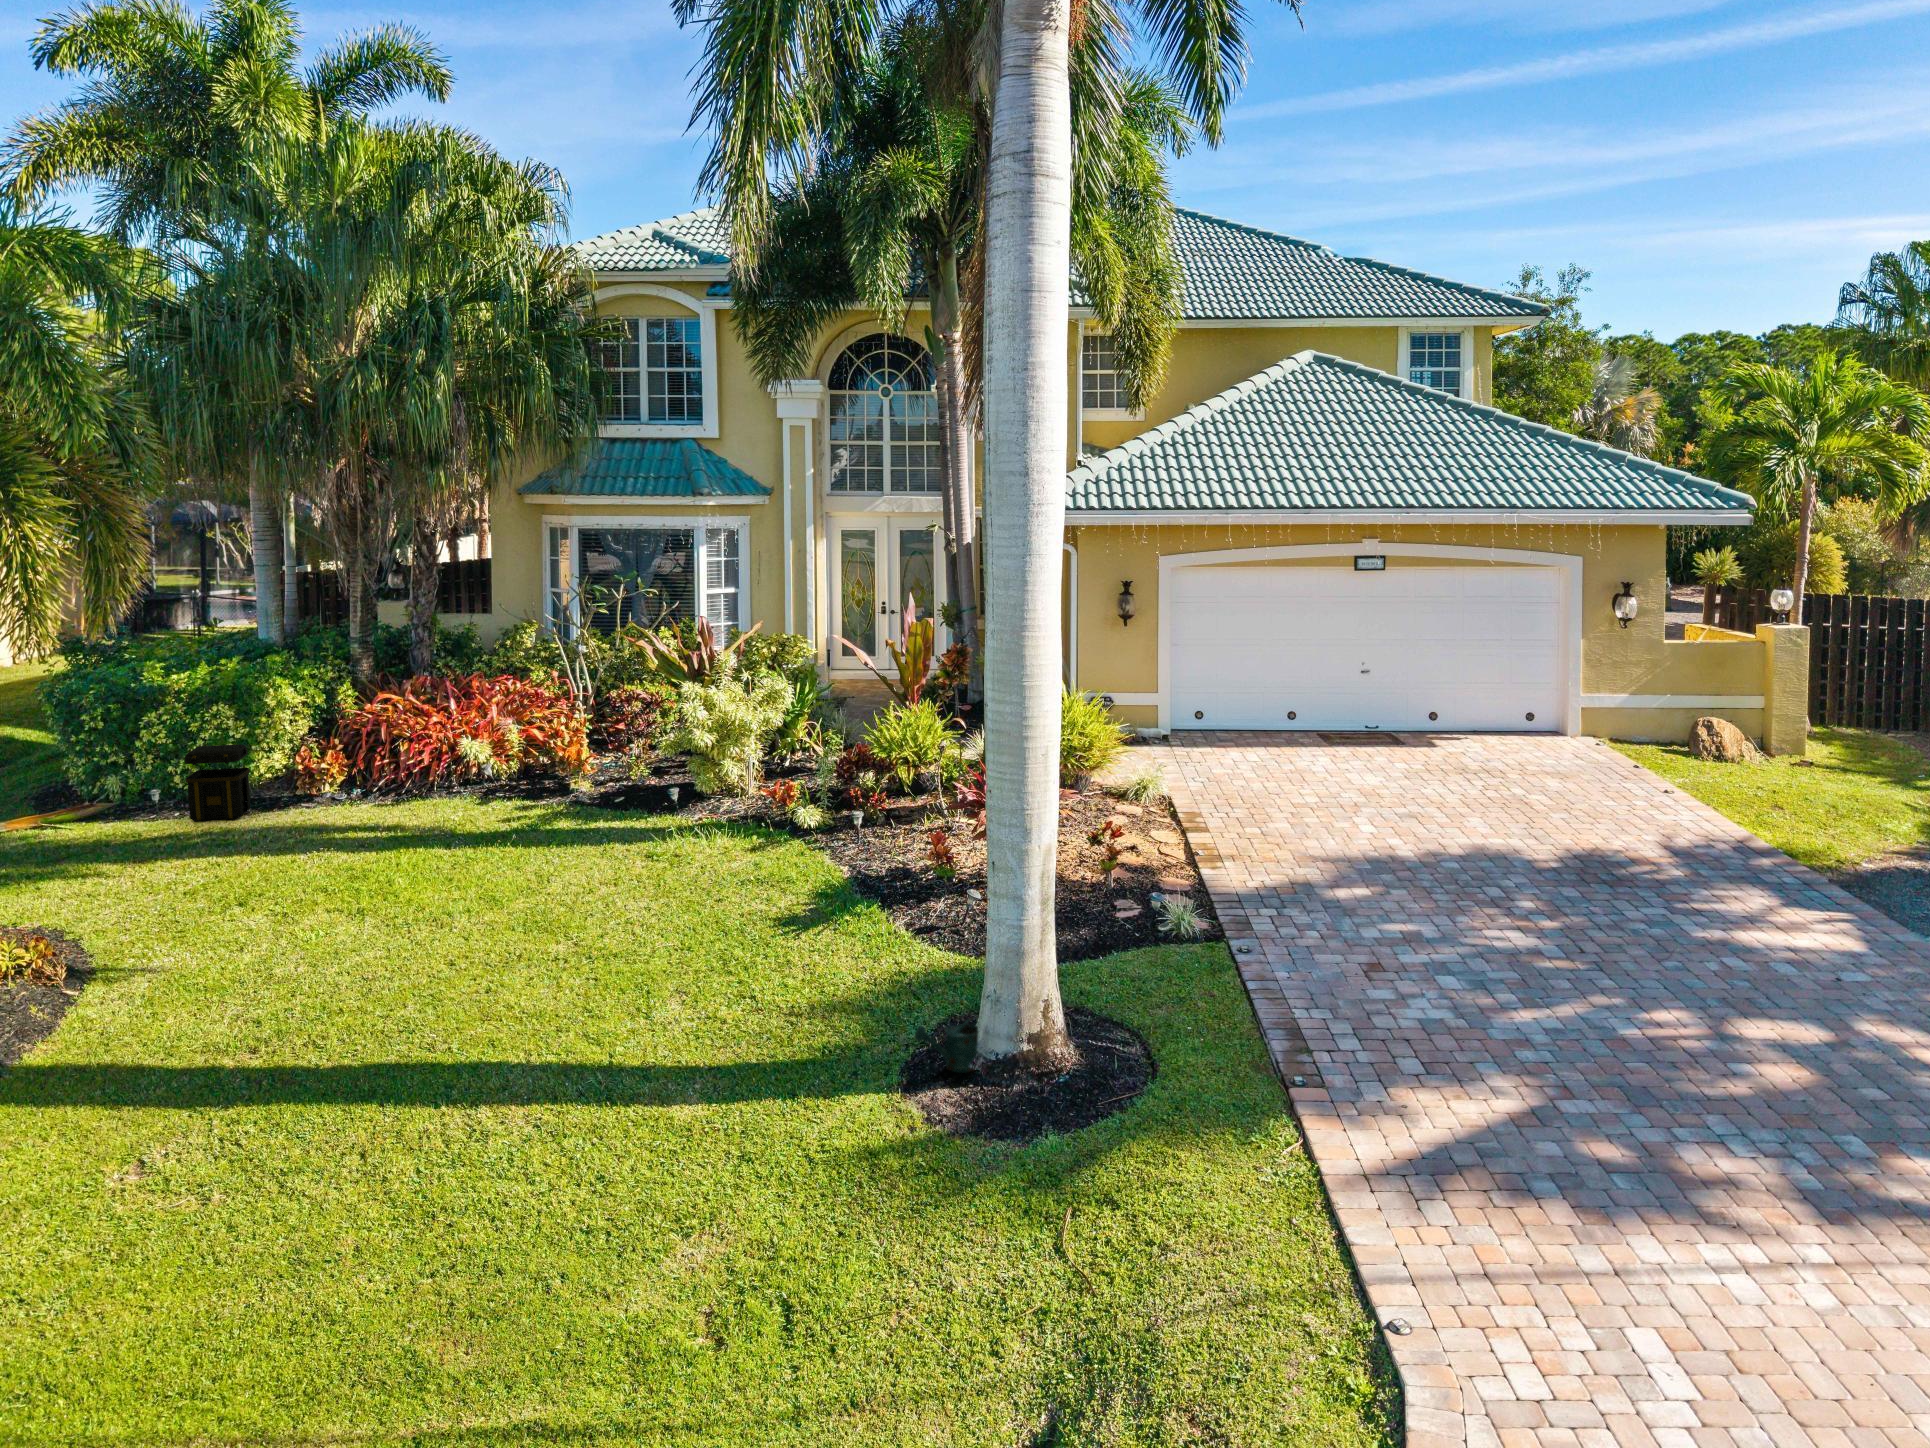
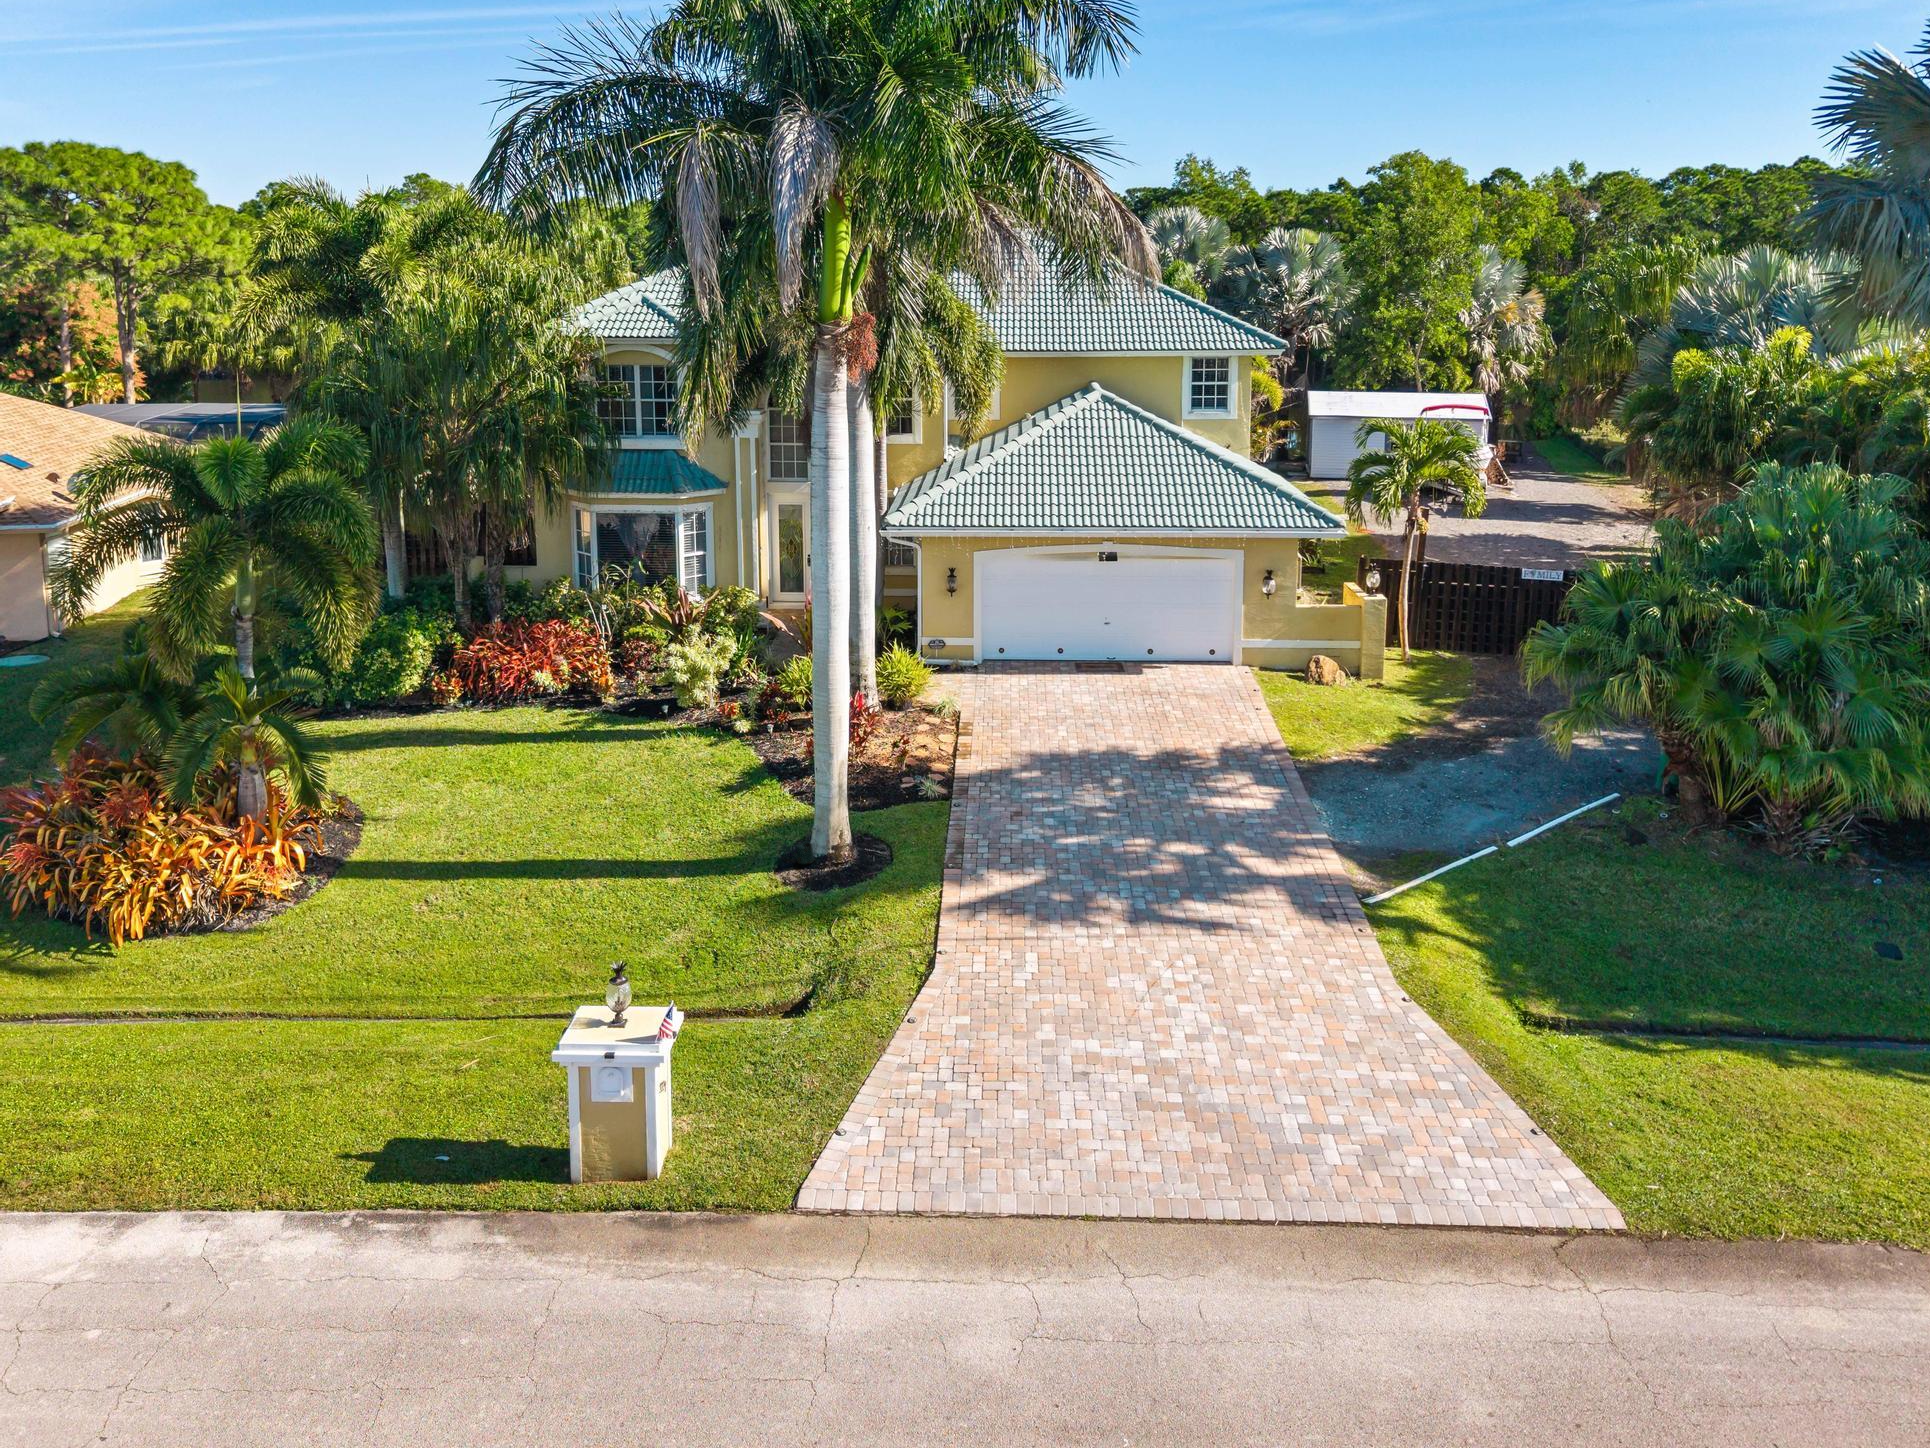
toolbox: present [185,745,251,821] -> none [369,674,406,721]

